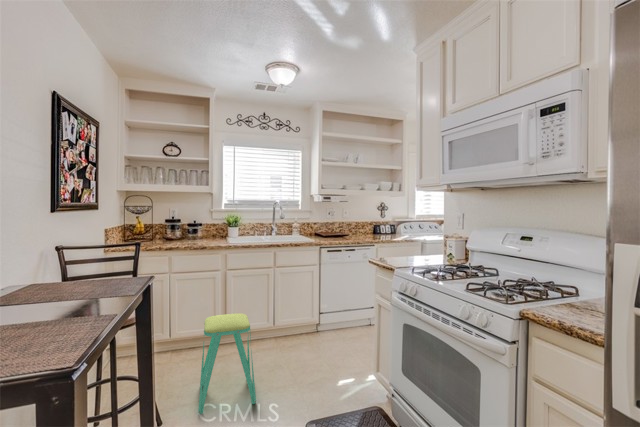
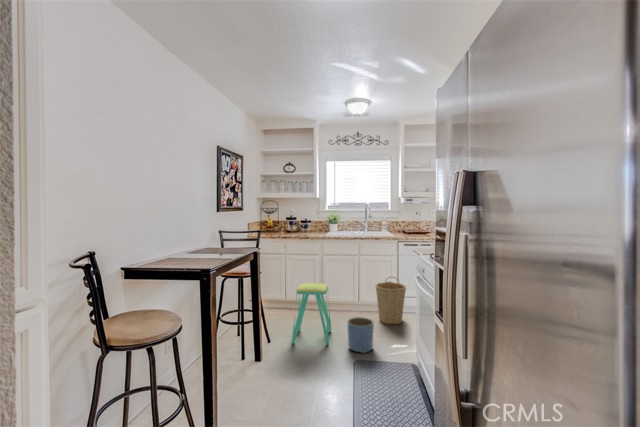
basket: none [299,290,335,351] -> present [376,277,406,324]
planter: none [284,354,319,408] -> present [347,317,374,353]

